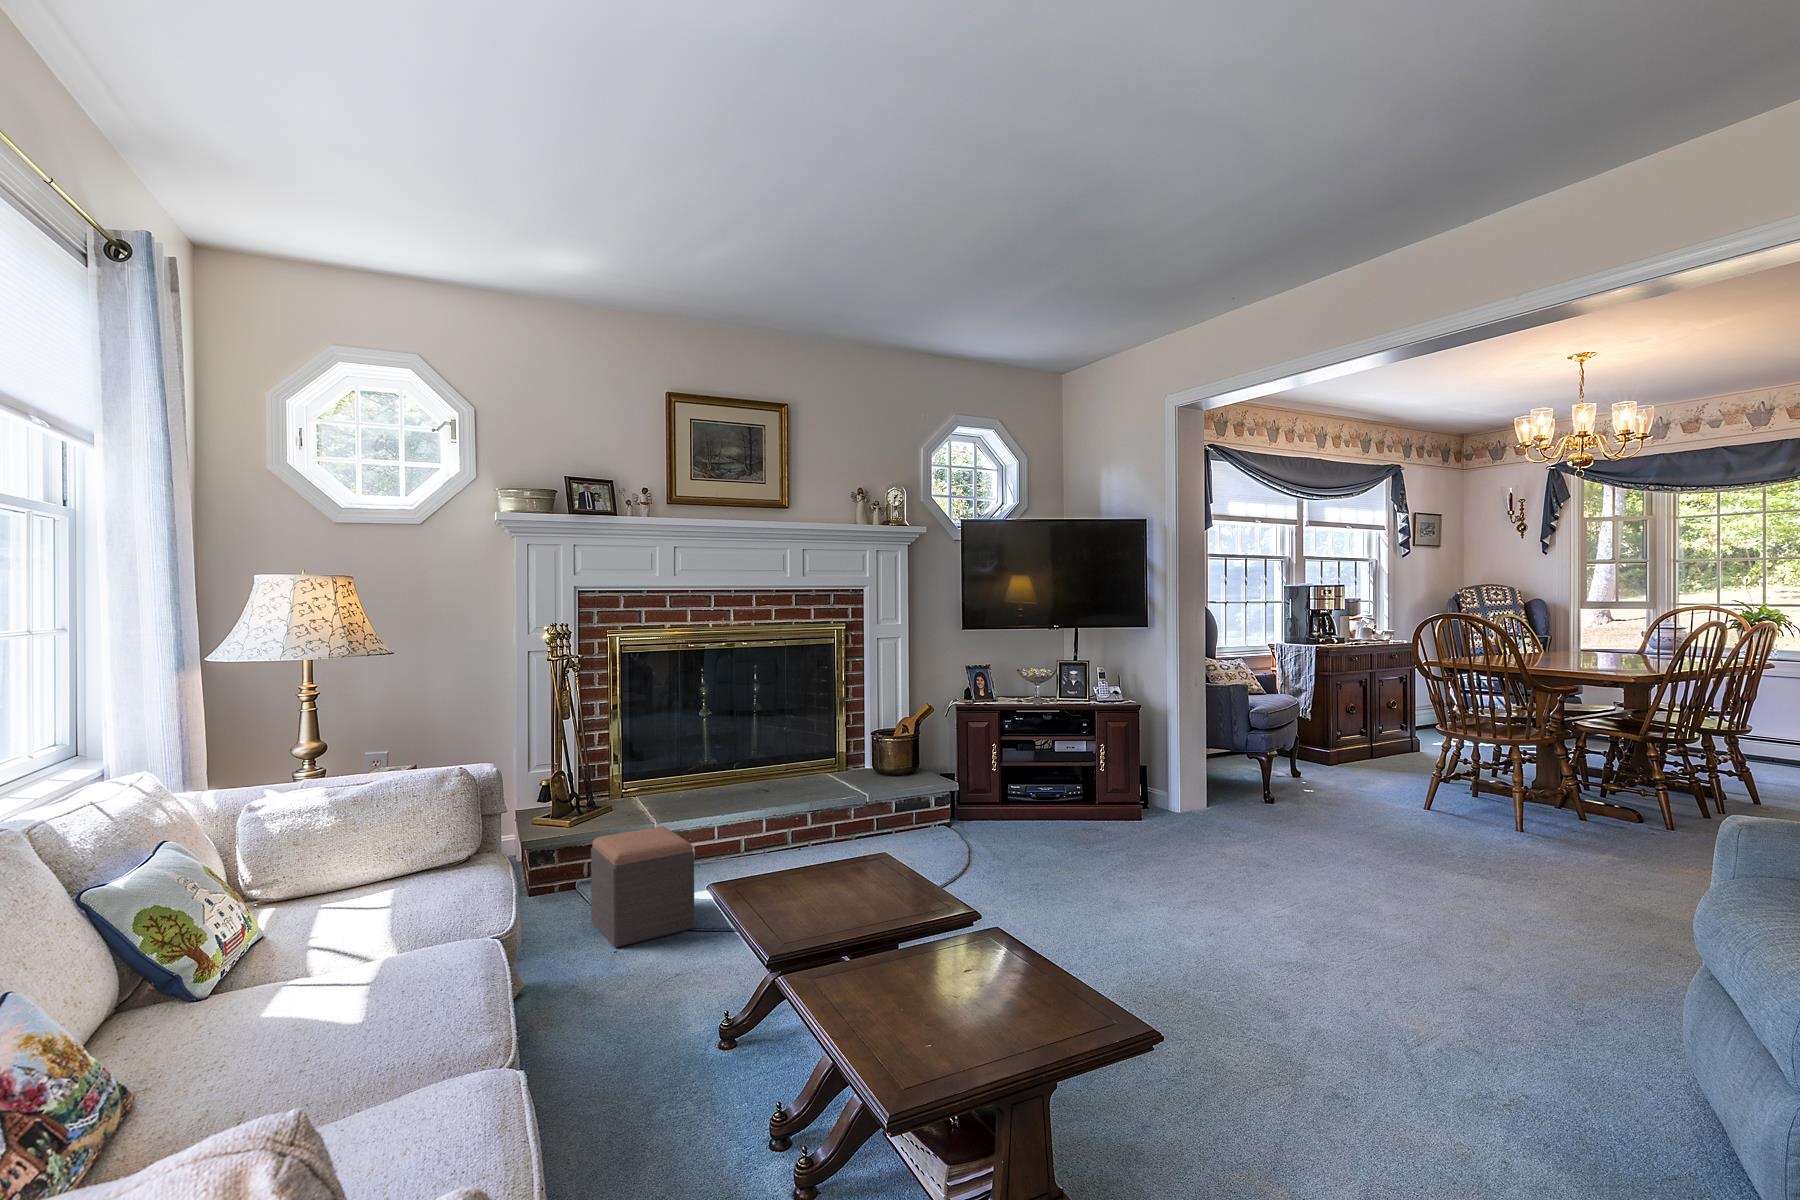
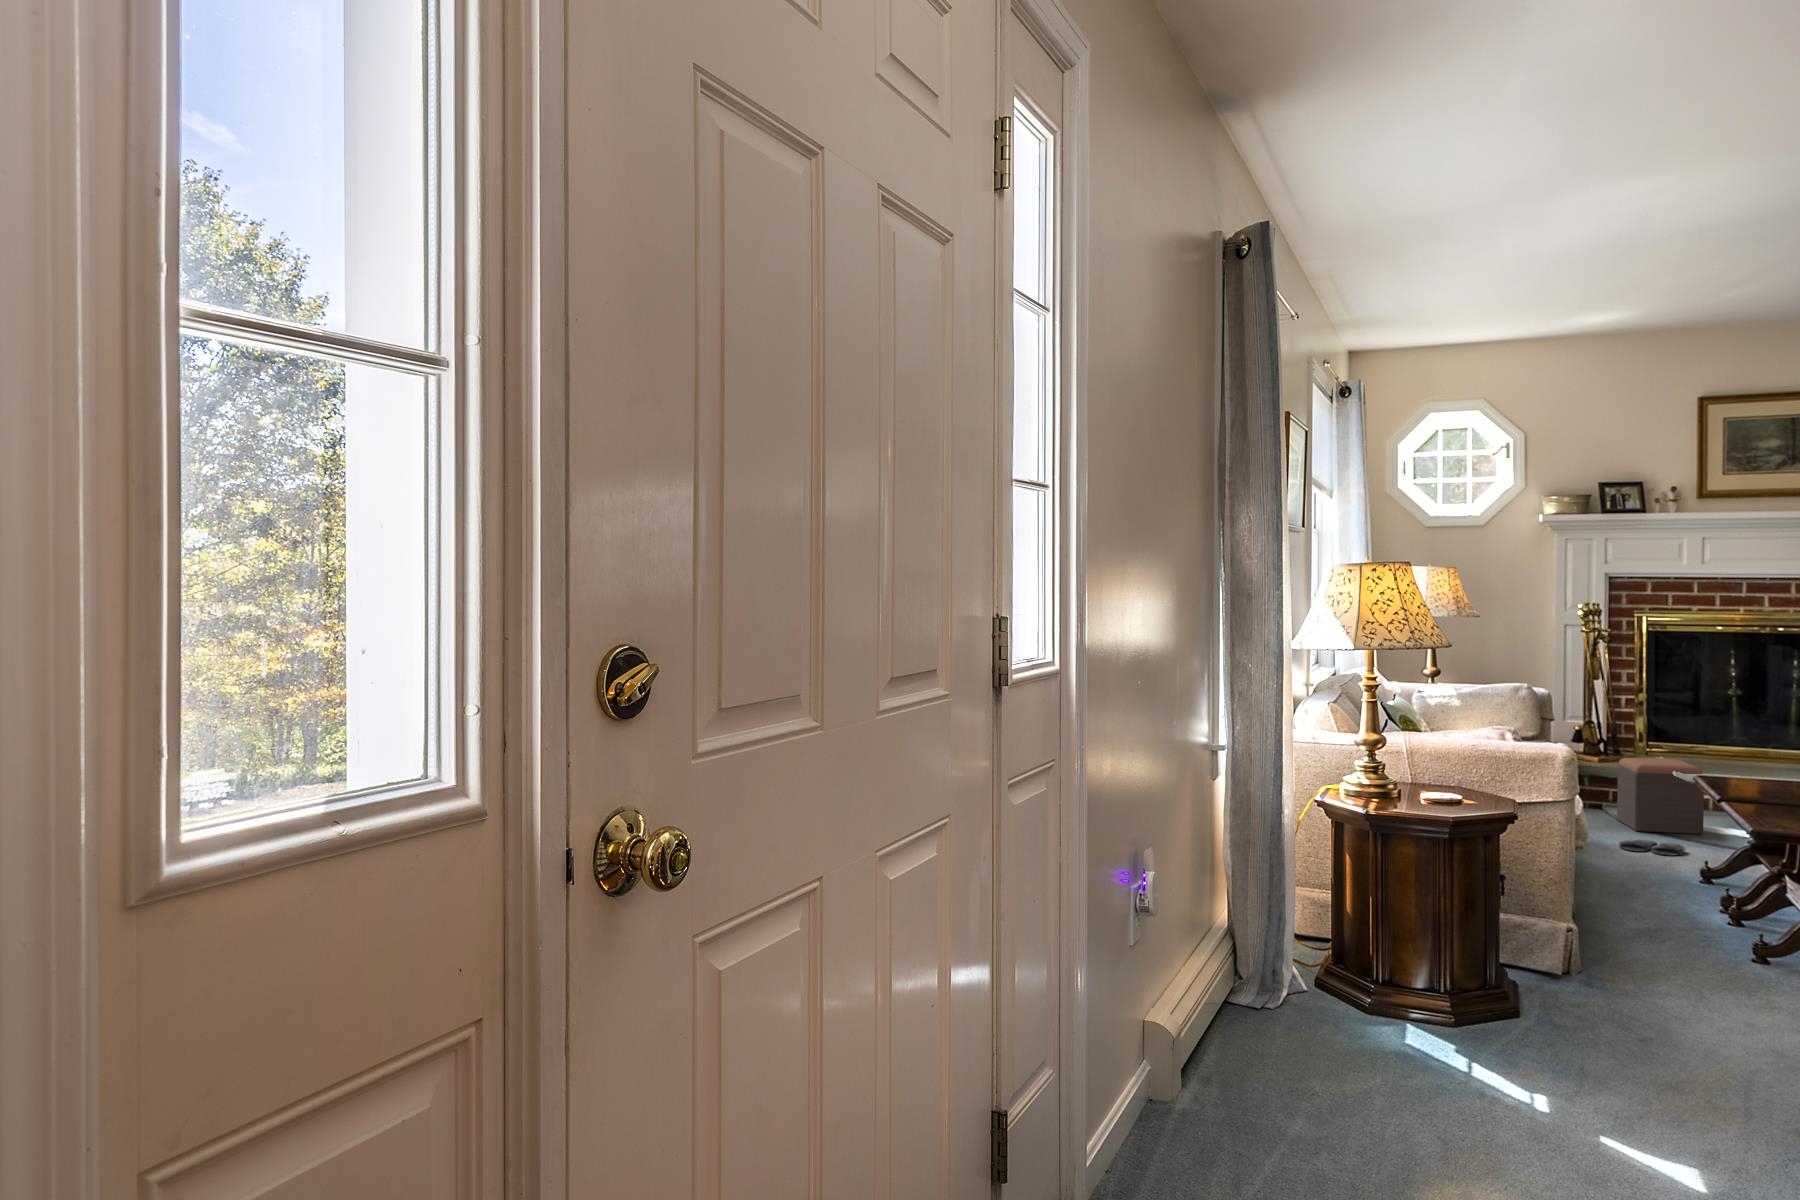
slippers: none [594,971,684,1021] -> present [1619,840,1685,856]

